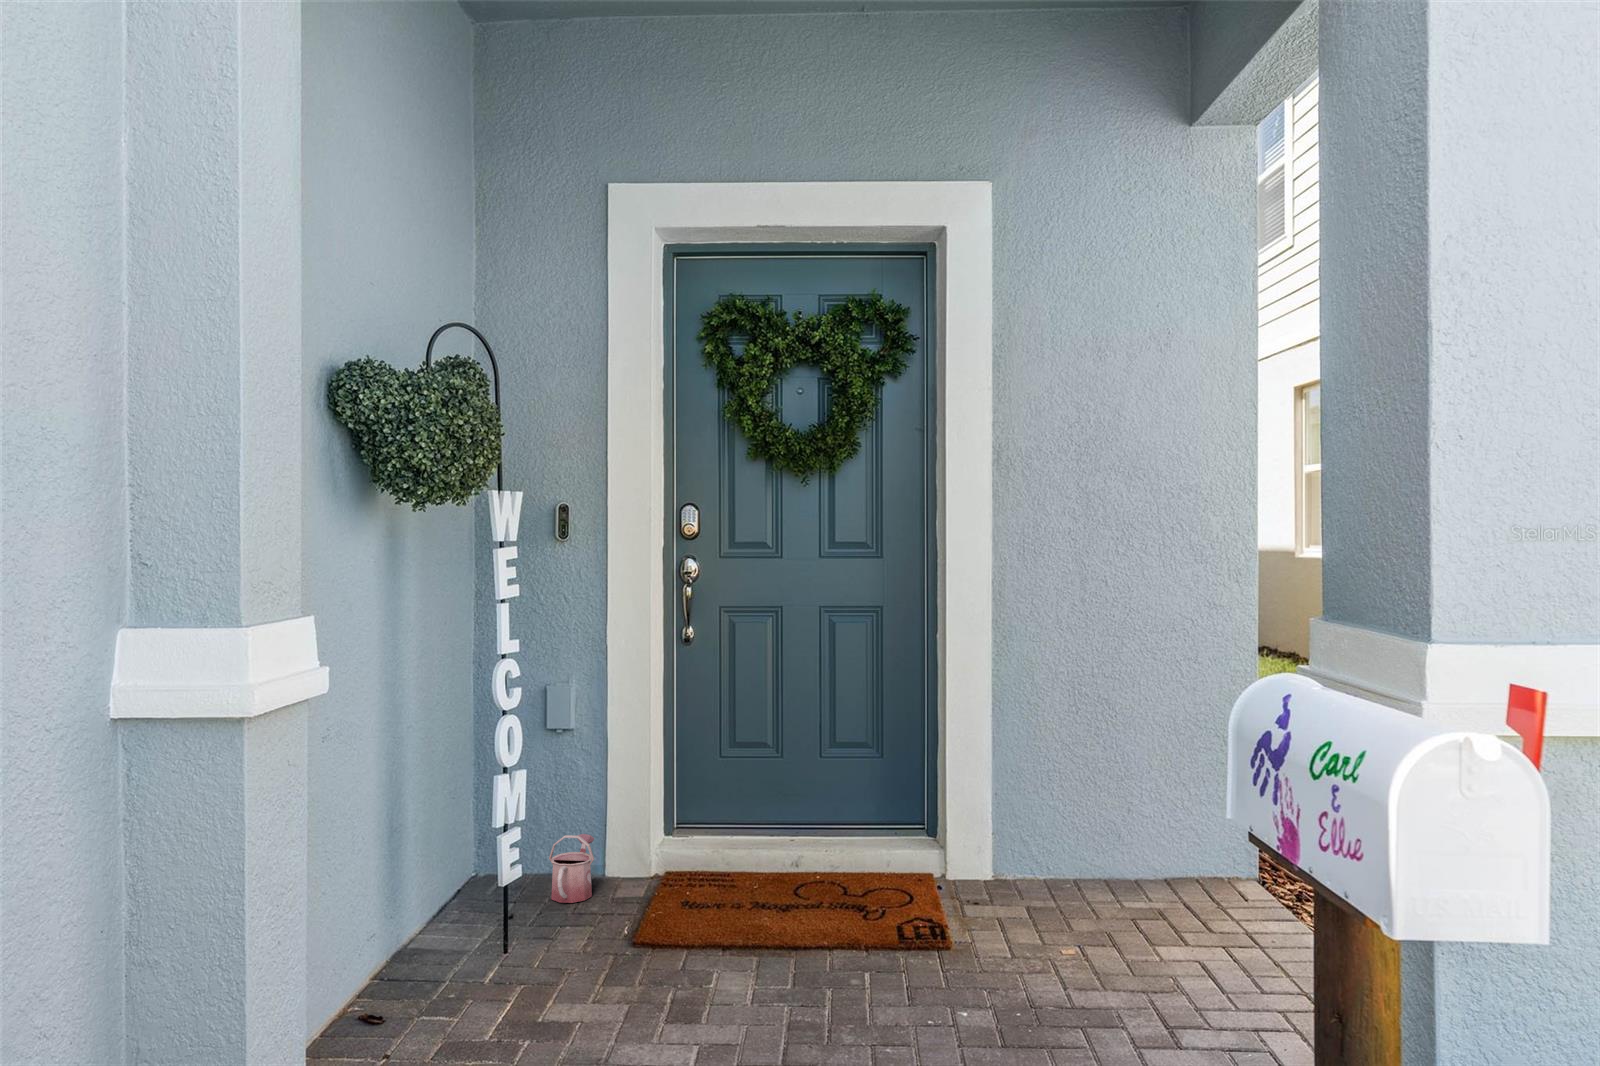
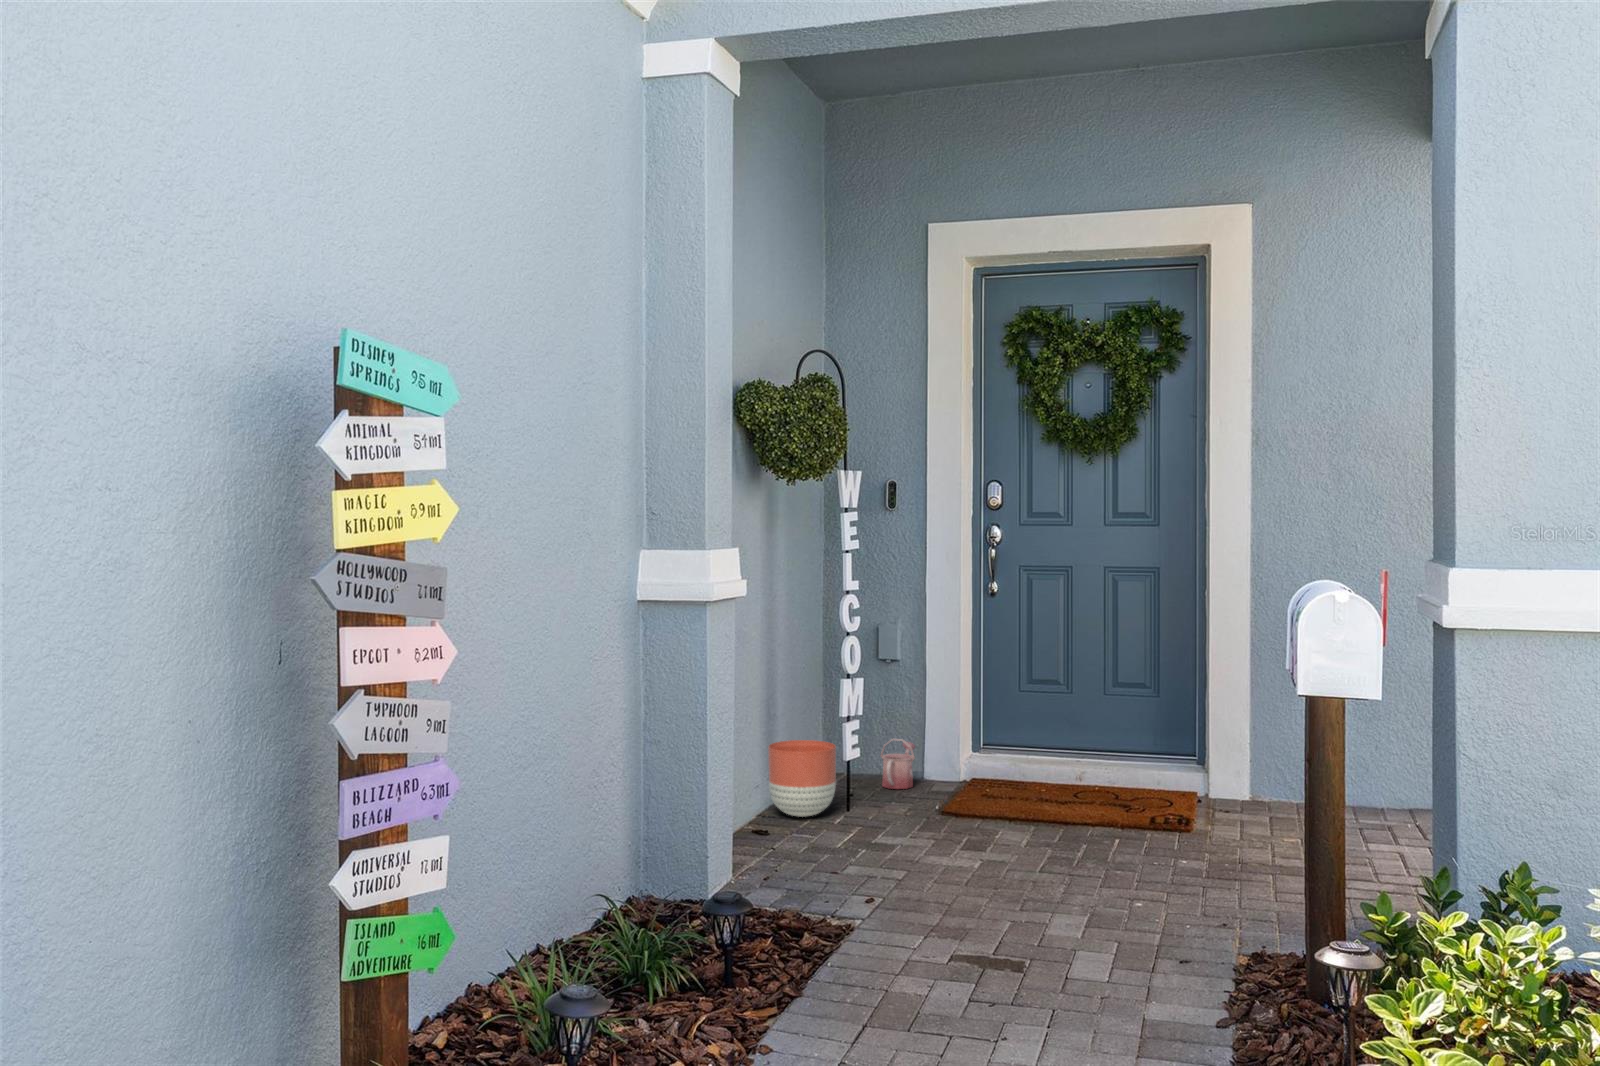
planter: none [387,860,487,976] -> present [768,740,836,817]

